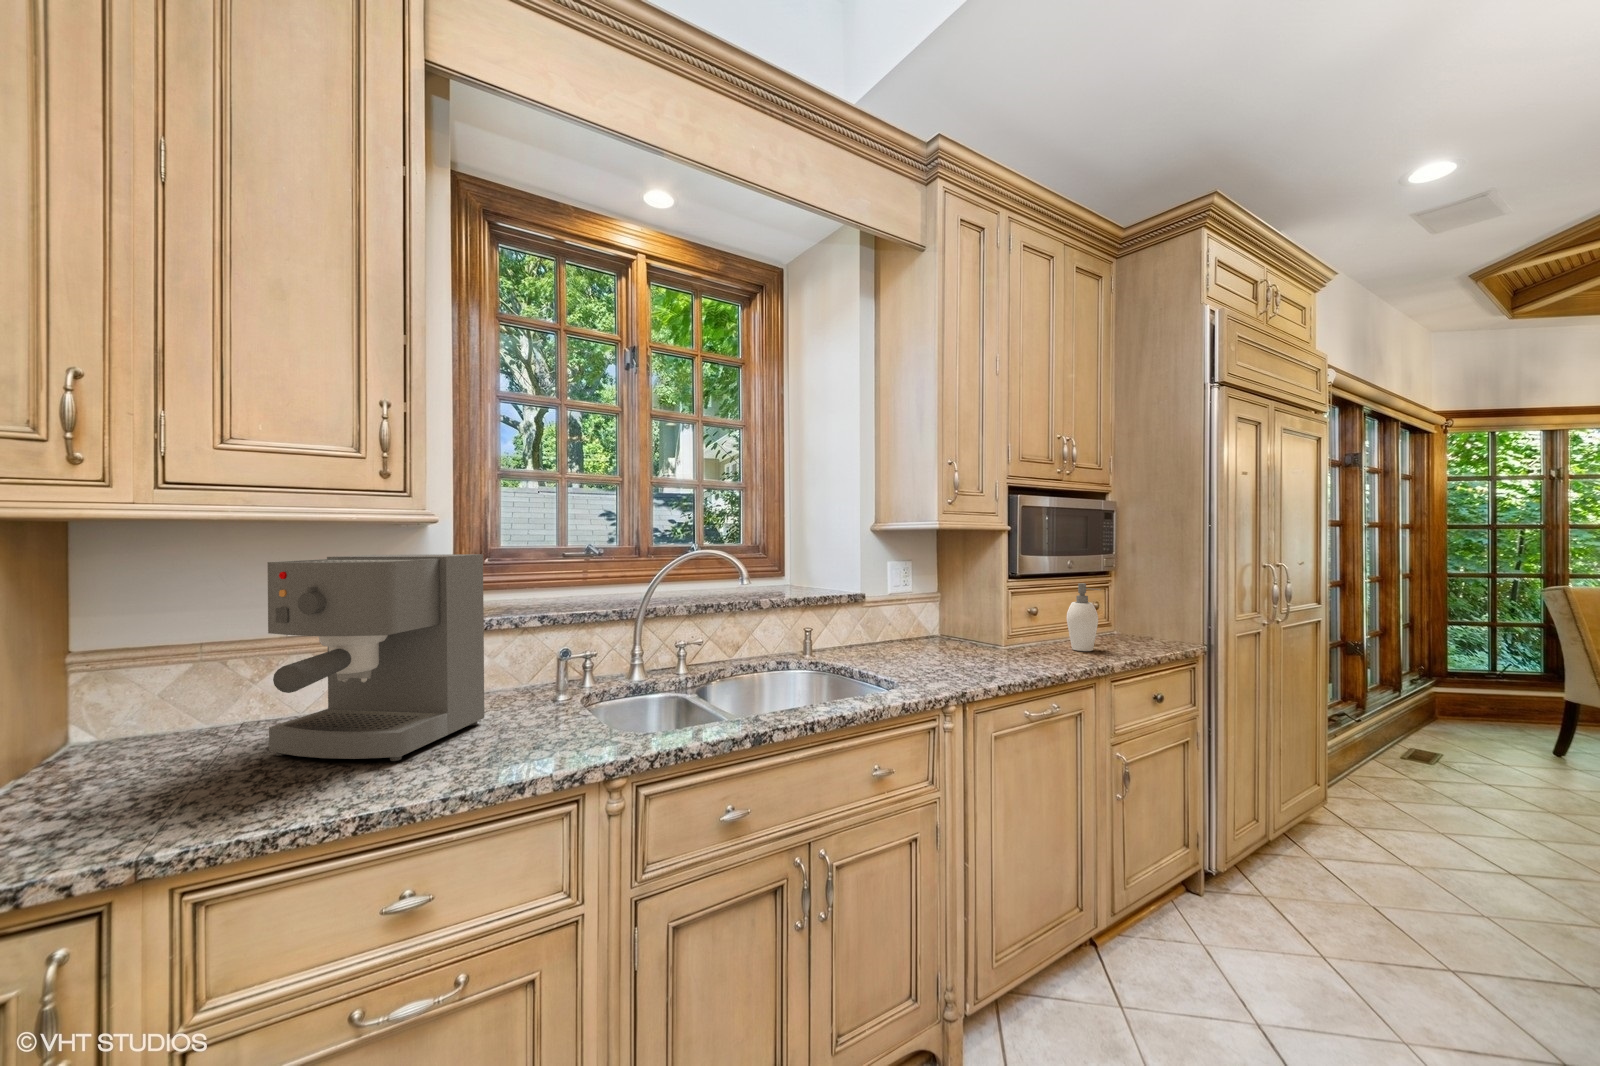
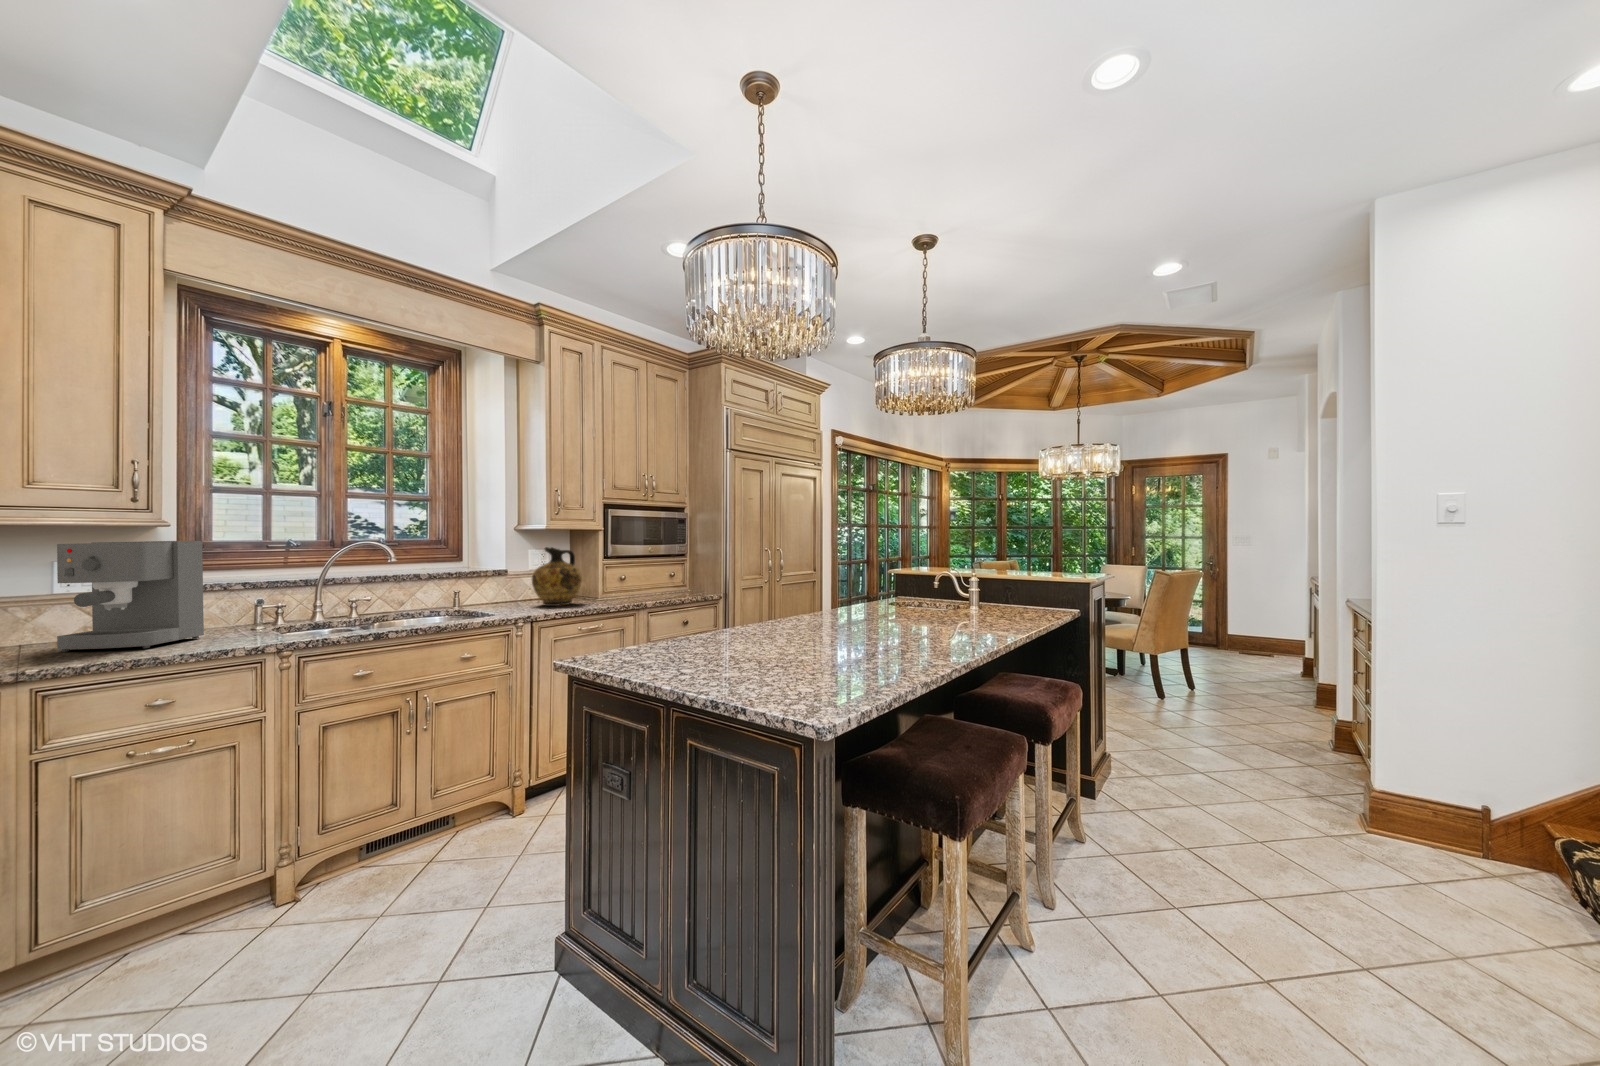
ceramic jug: none [916,562,995,659] -> present [532,547,582,606]
soap dispenser: present [1066,583,1099,651] -> none [637,559,655,600]

